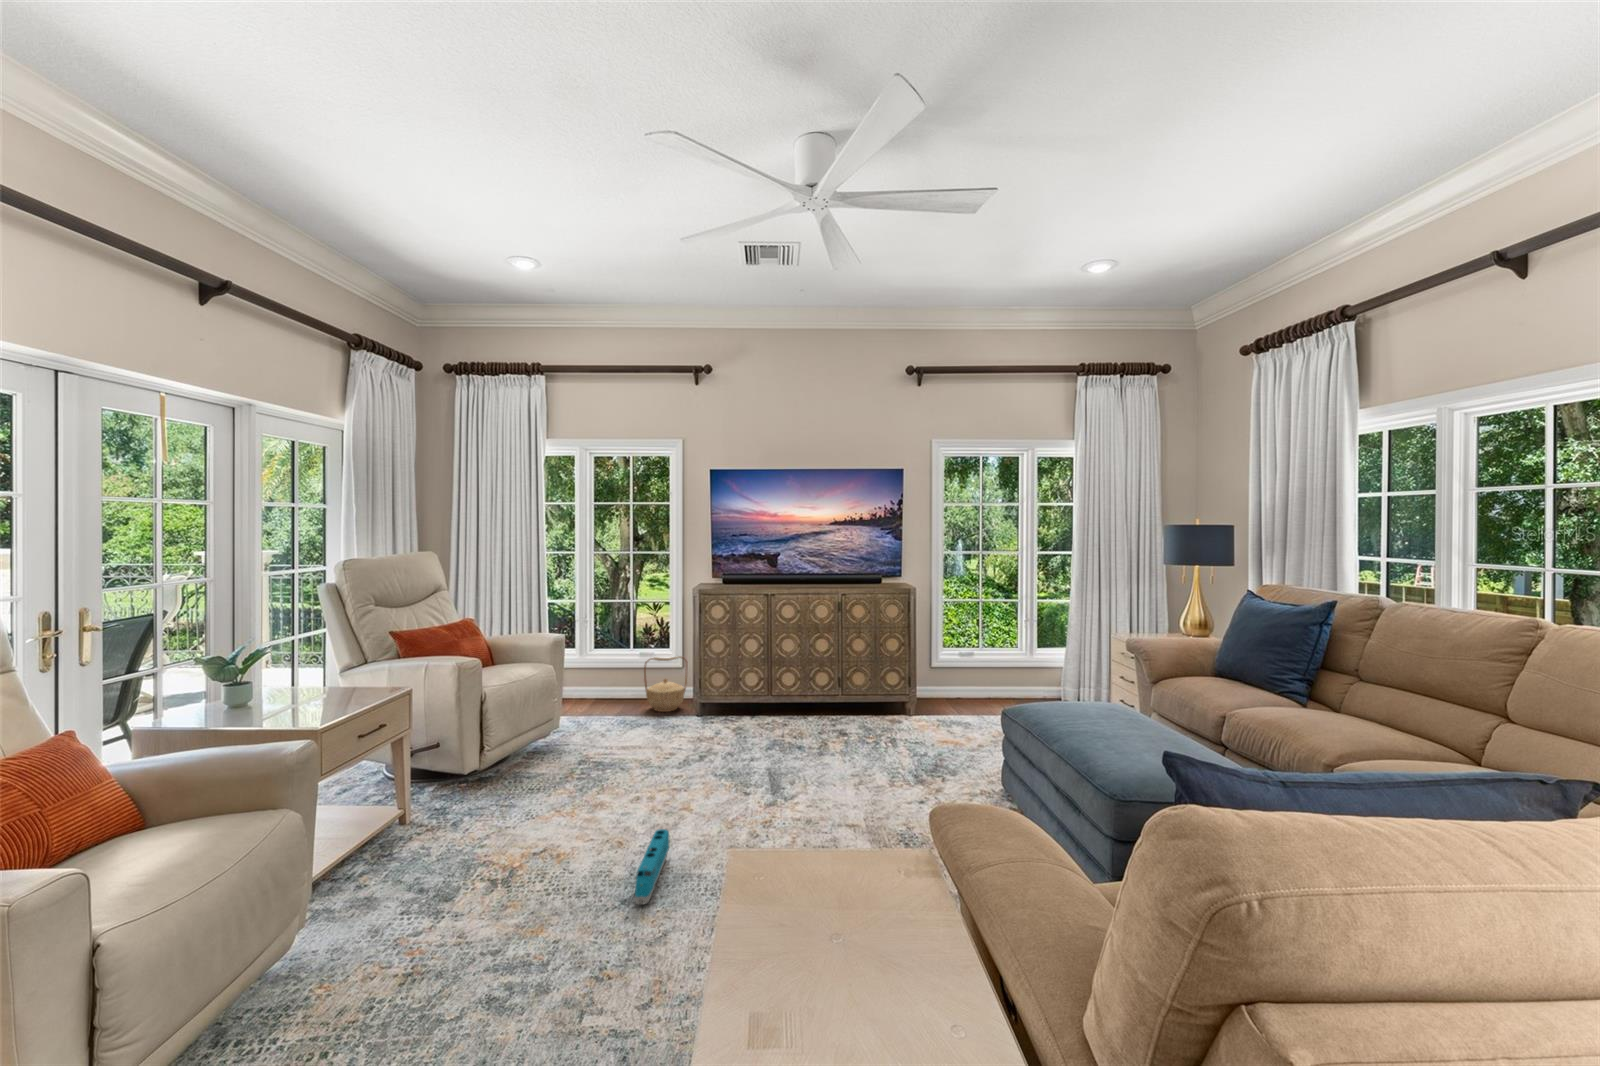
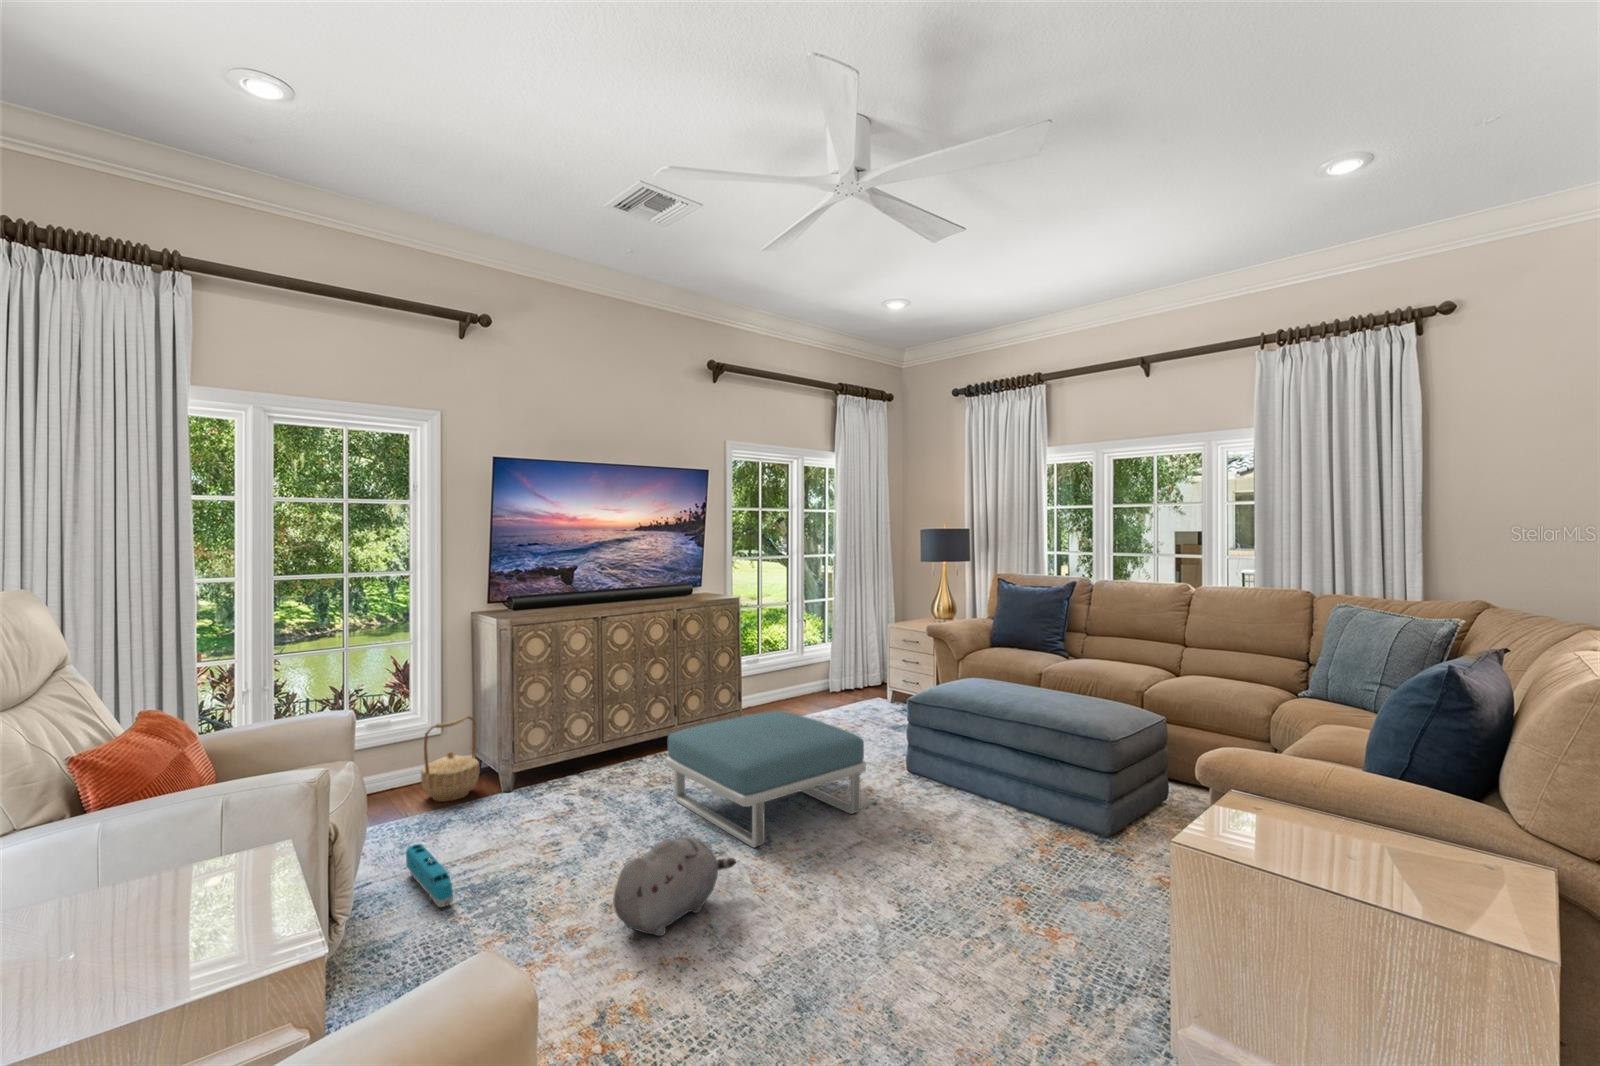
footstool: none [740,690,879,794] -> present [666,711,866,848]
plush toy: none [587,750,691,814] -> present [613,837,736,936]
toy train: present [635,829,669,904] -> present [406,844,453,907]

